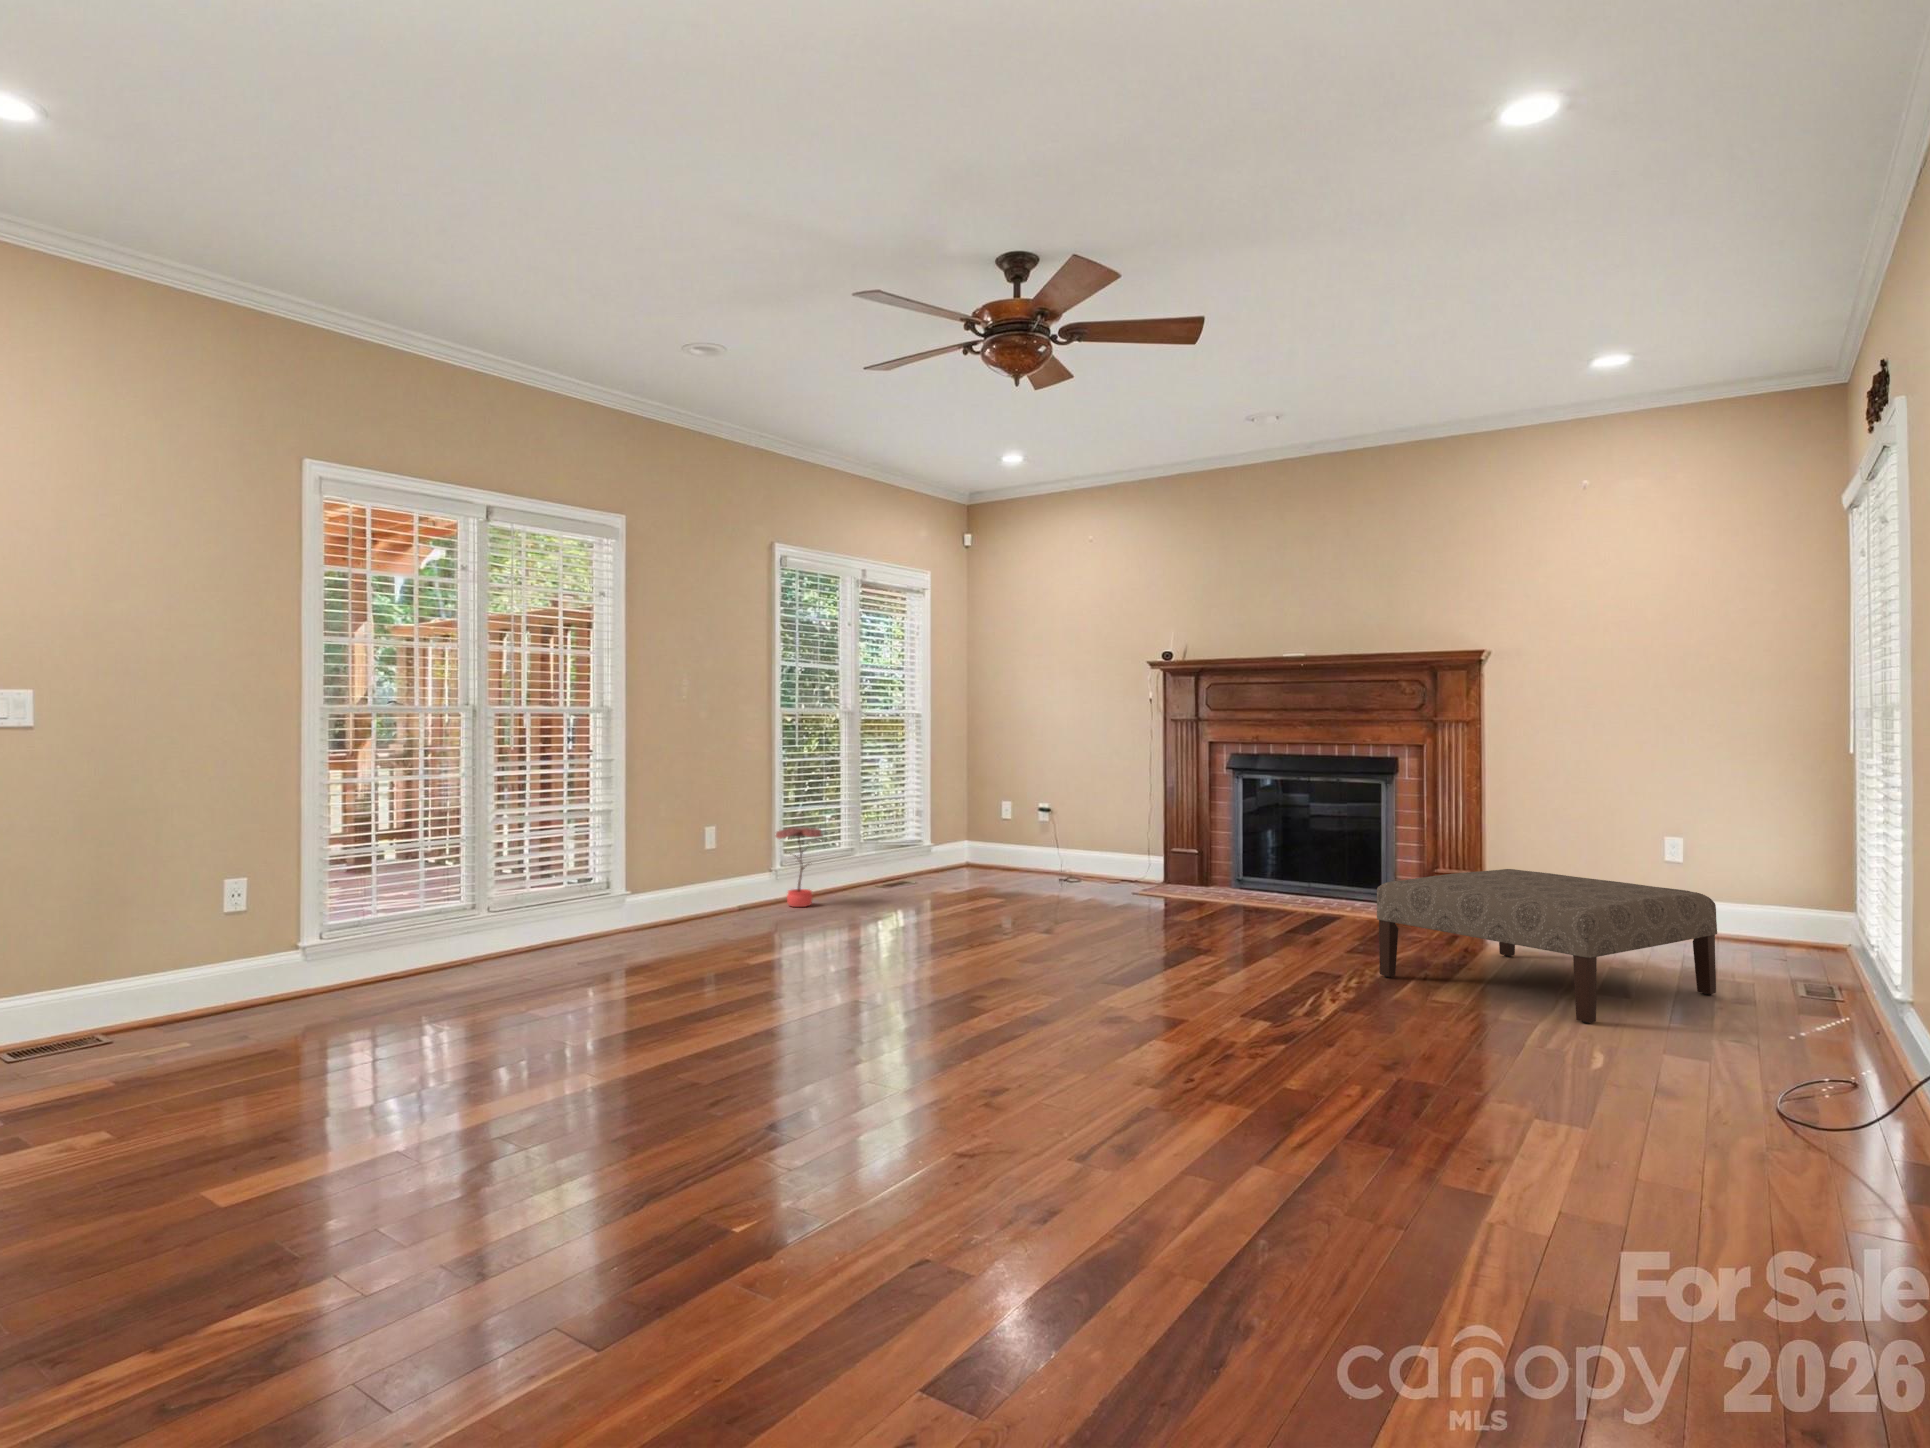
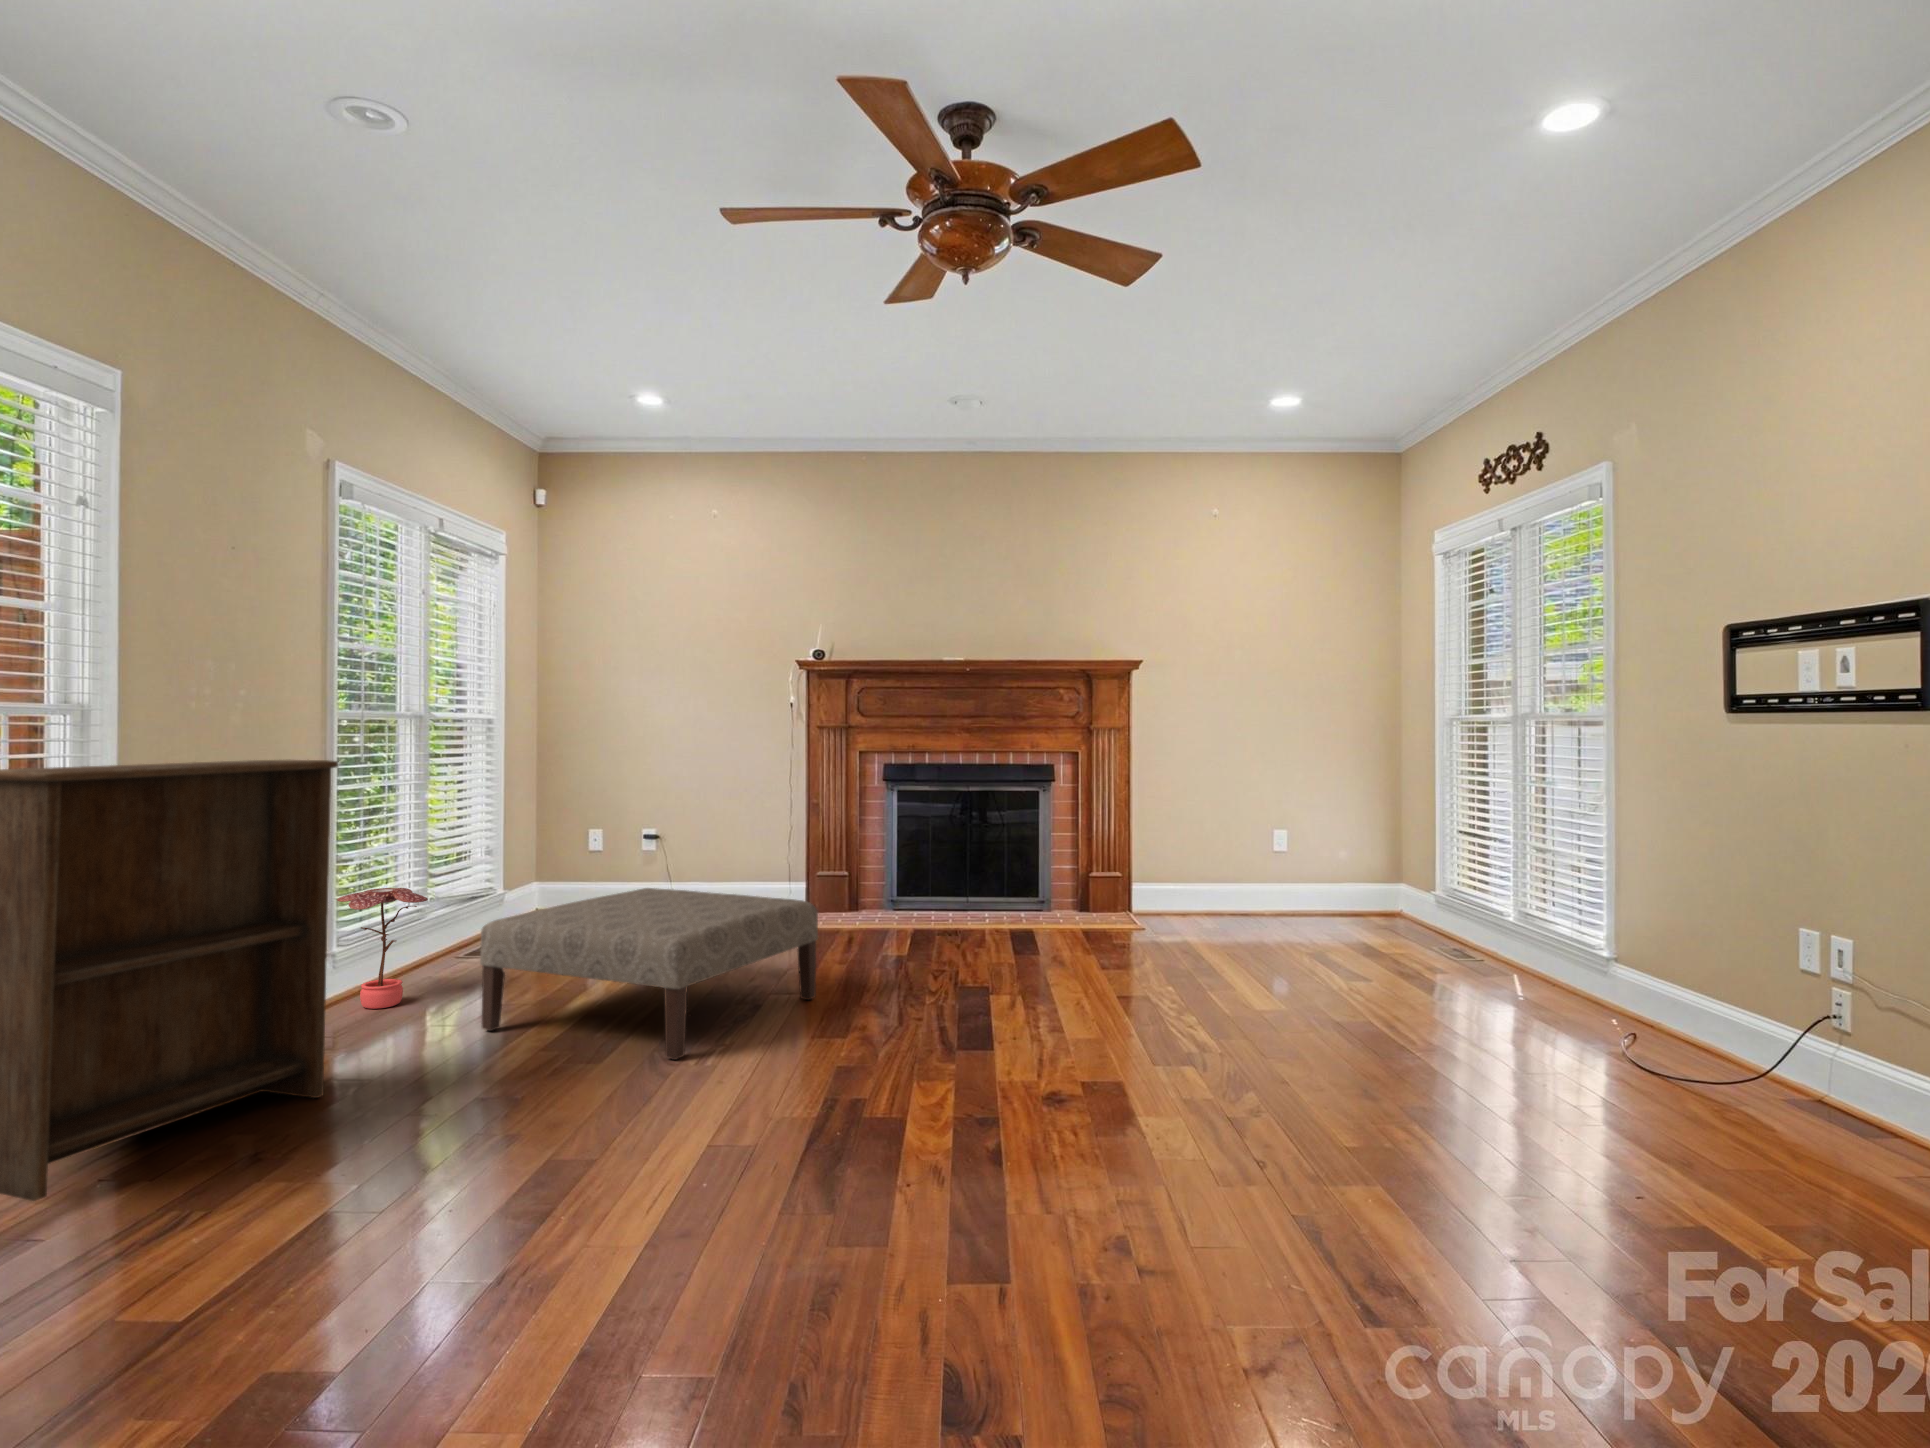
bookshelf: none [543,737,719,959] -> present [0,760,338,1201]
ottoman: present [1377,869,1717,1023] -> present [480,888,818,1060]

